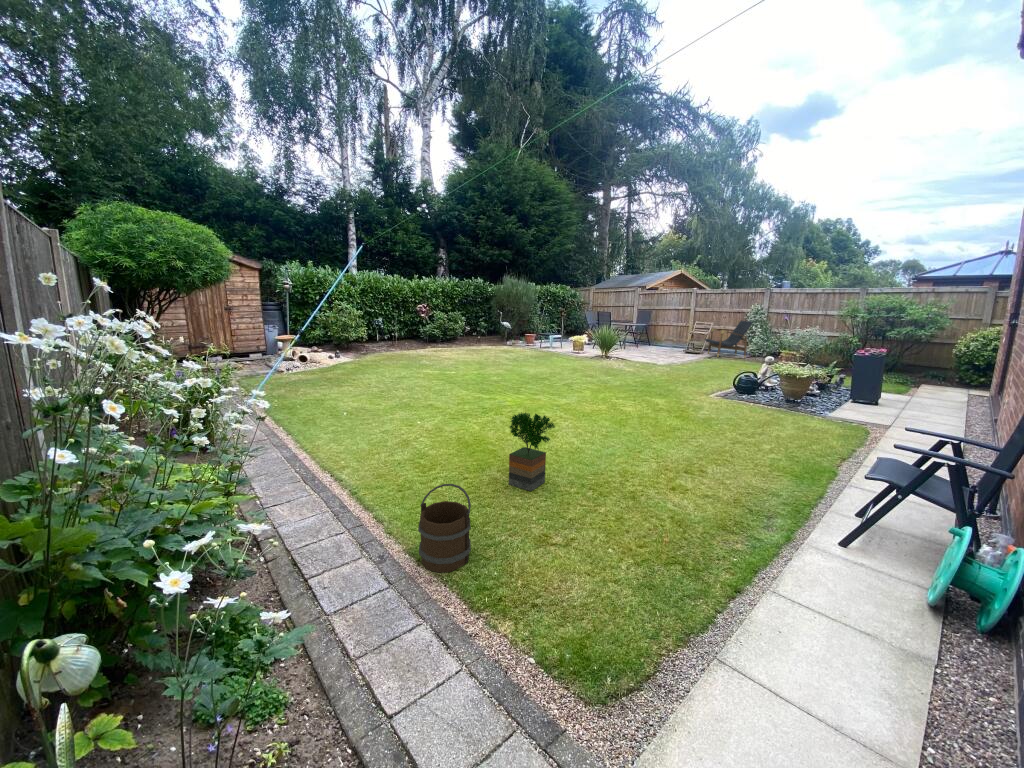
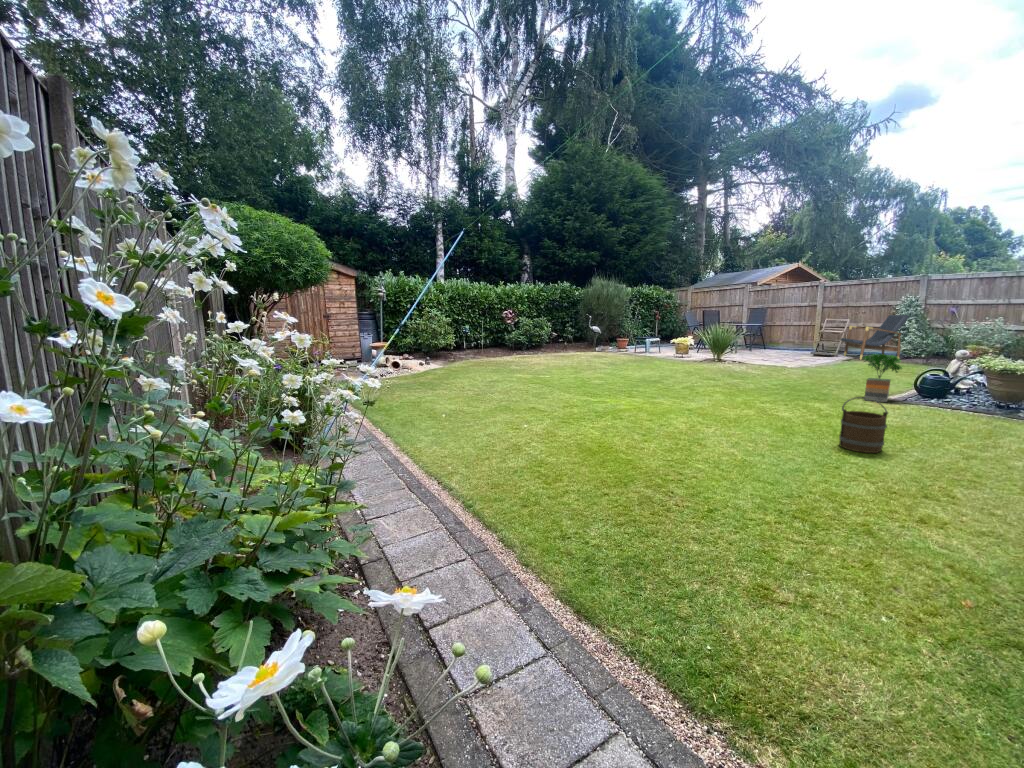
potted tree: present [509,412,555,491] -> present [864,354,902,402]
bucket: present [418,484,471,573] -> present [839,397,888,453]

